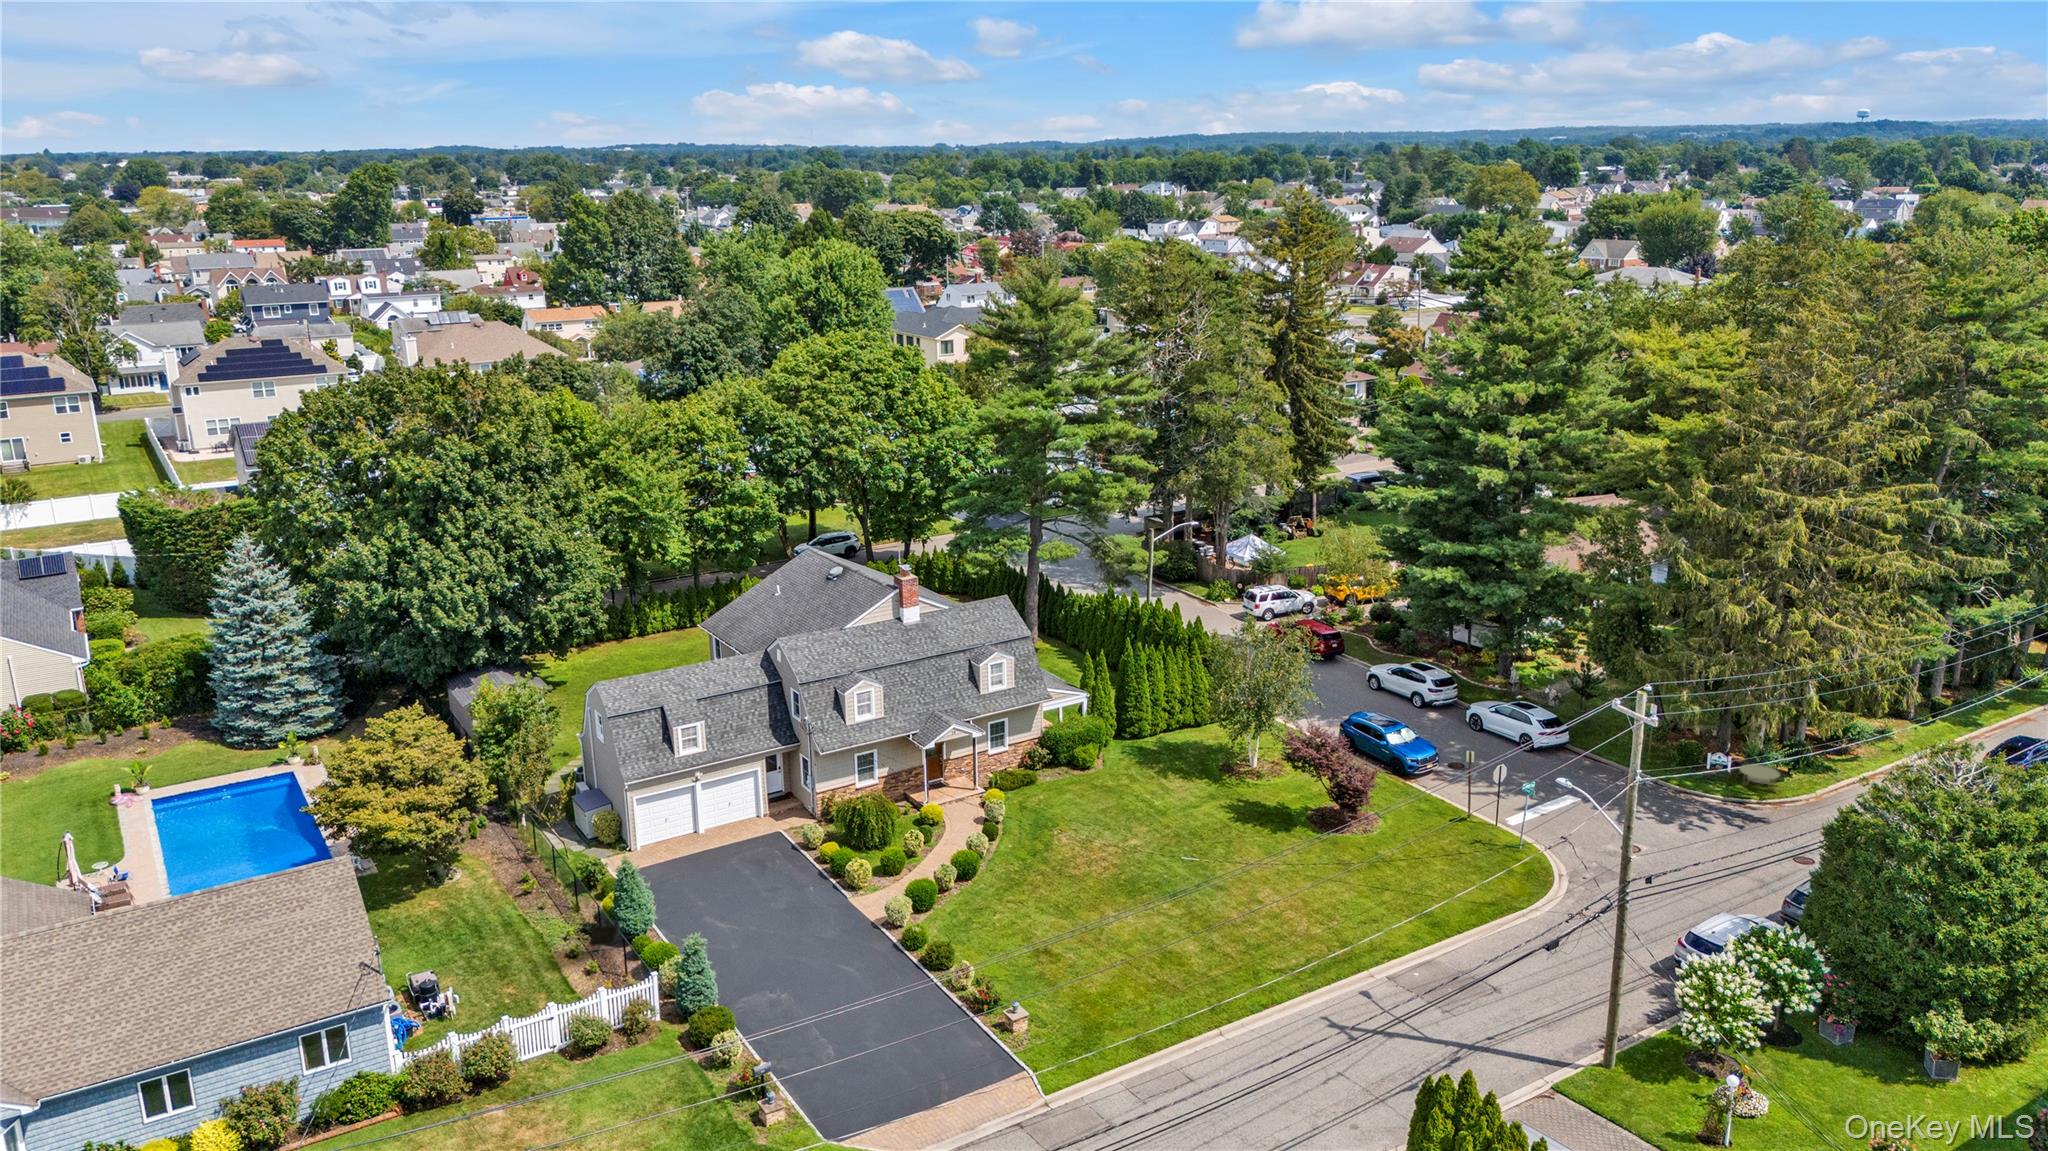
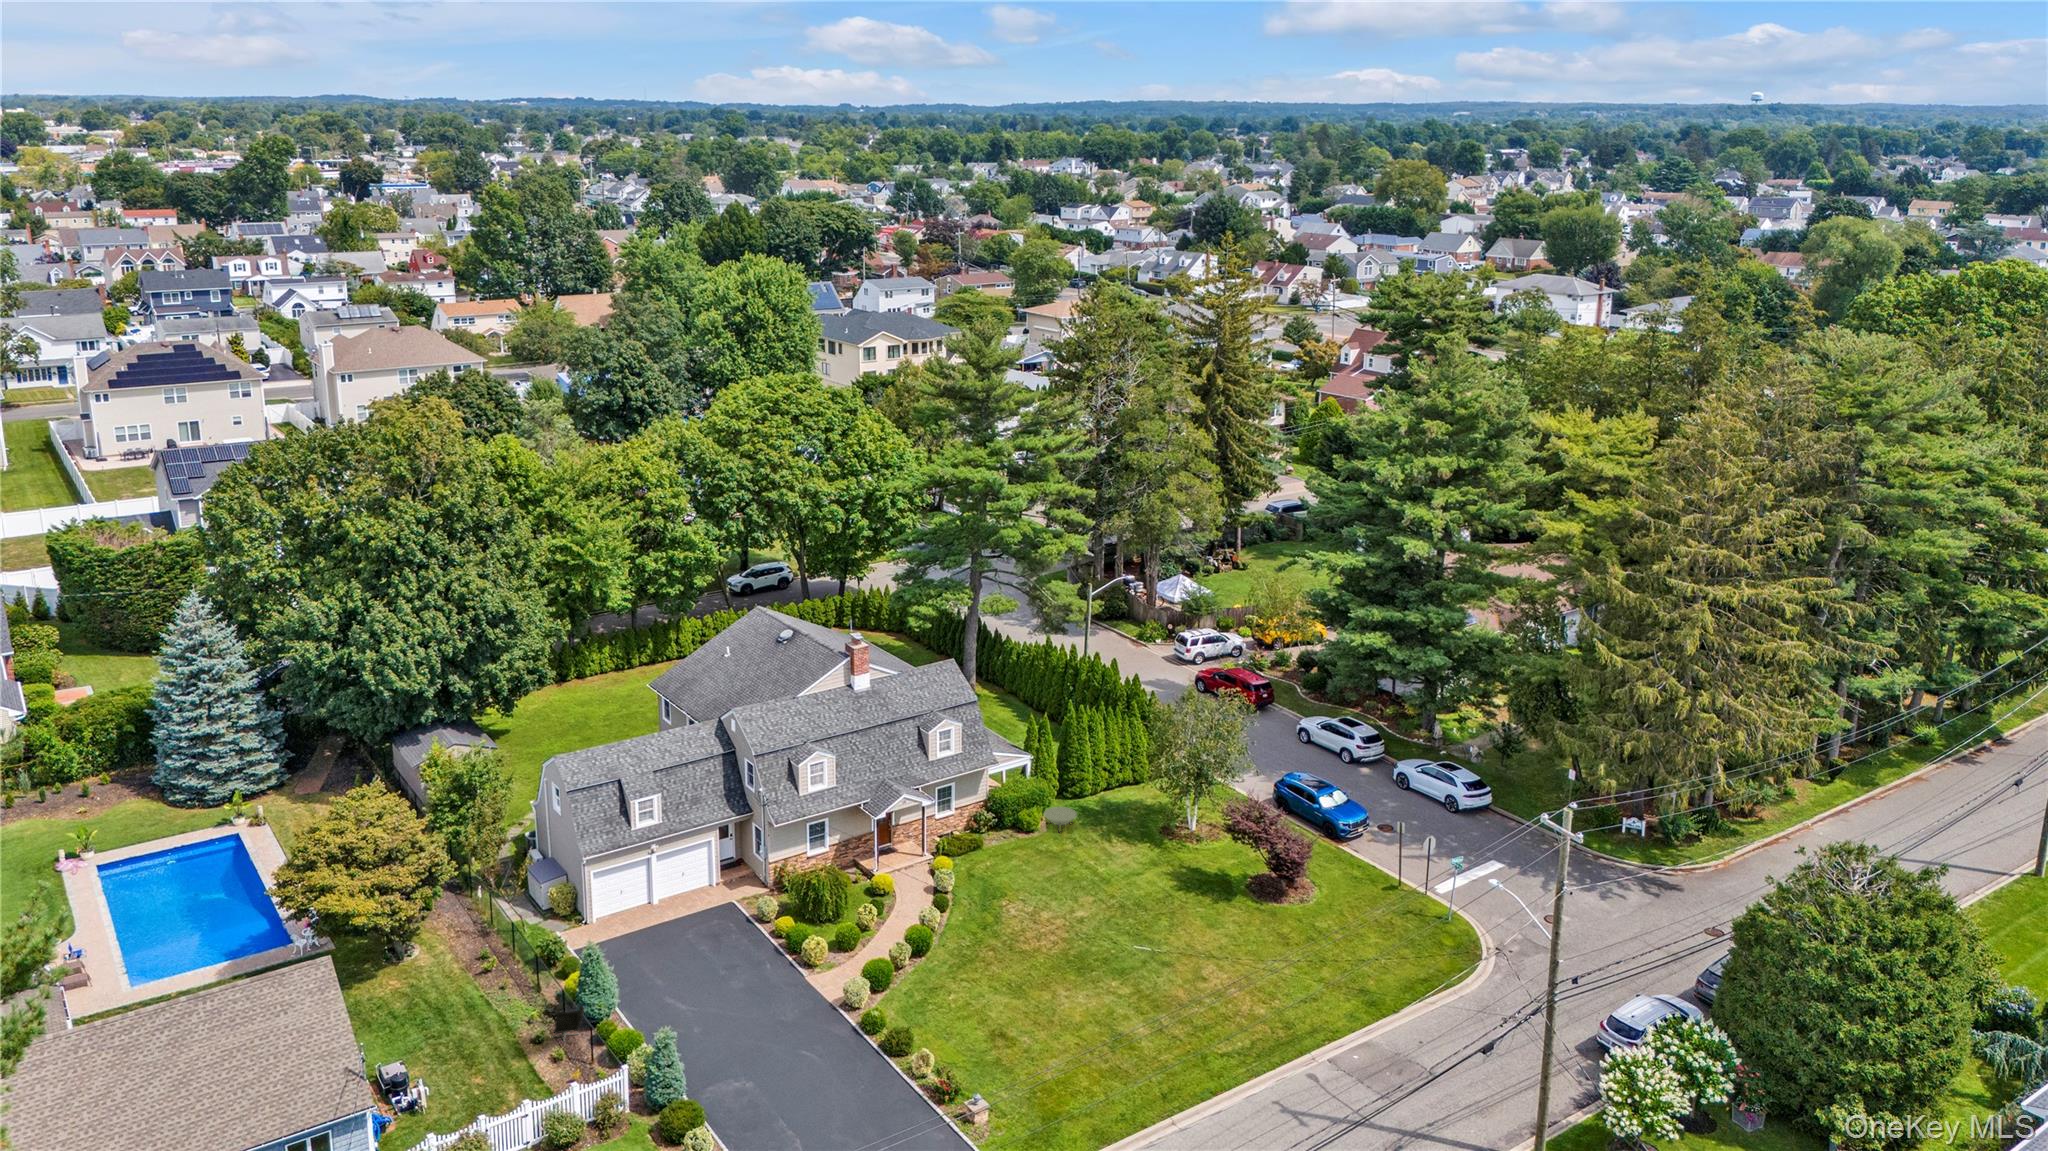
round table: present [1740,764,1780,791] -> present [1044,807,1077,833]

